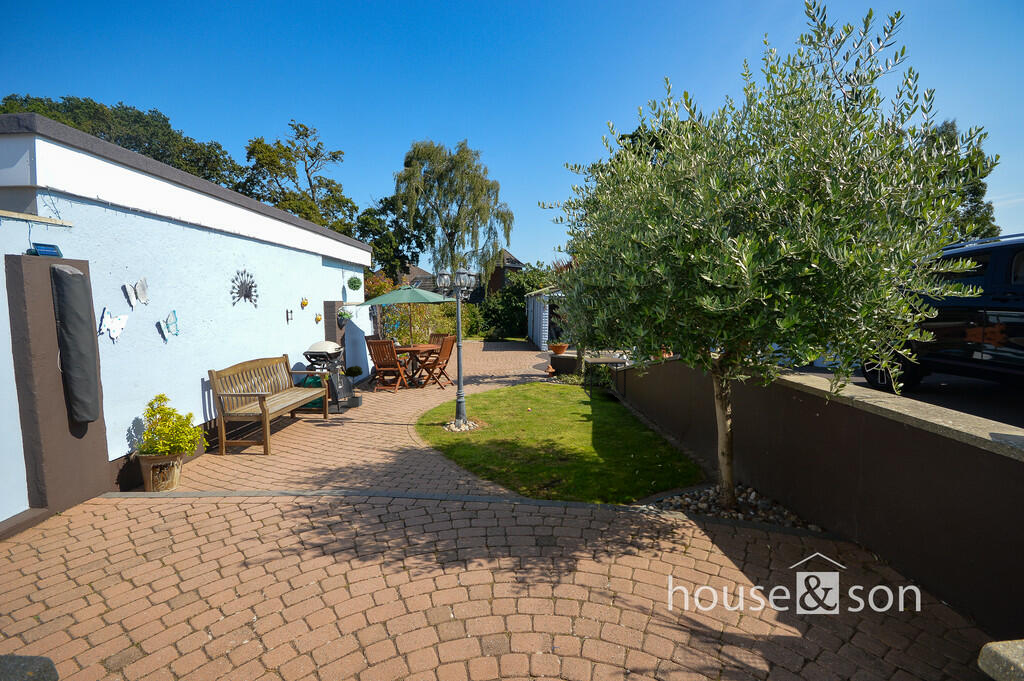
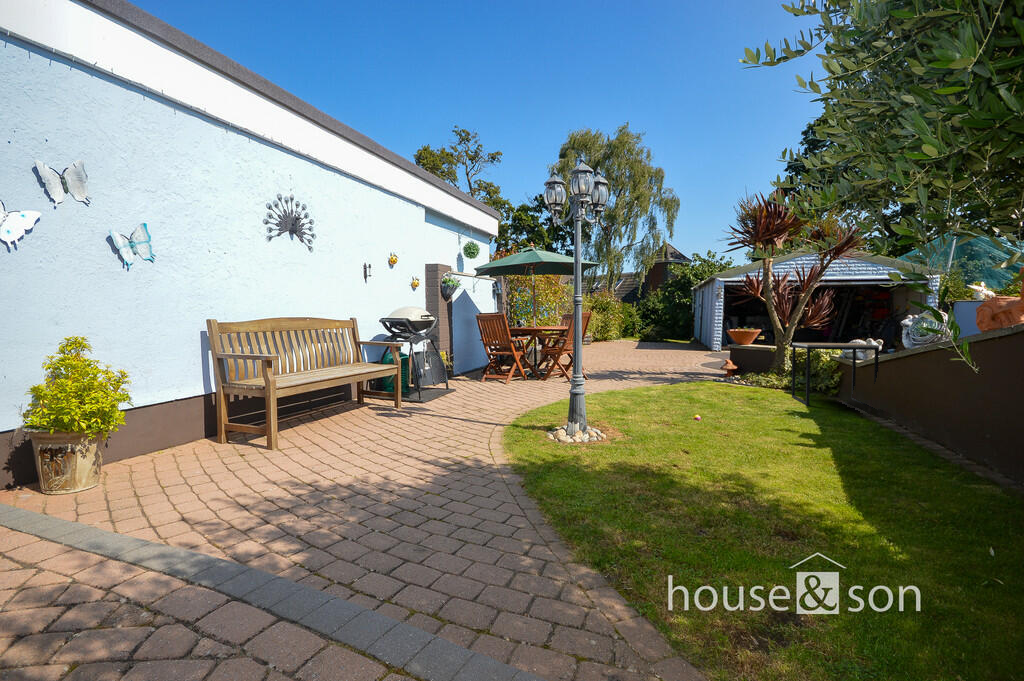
potted tree: present [345,366,363,407] -> none [434,340,458,396]

